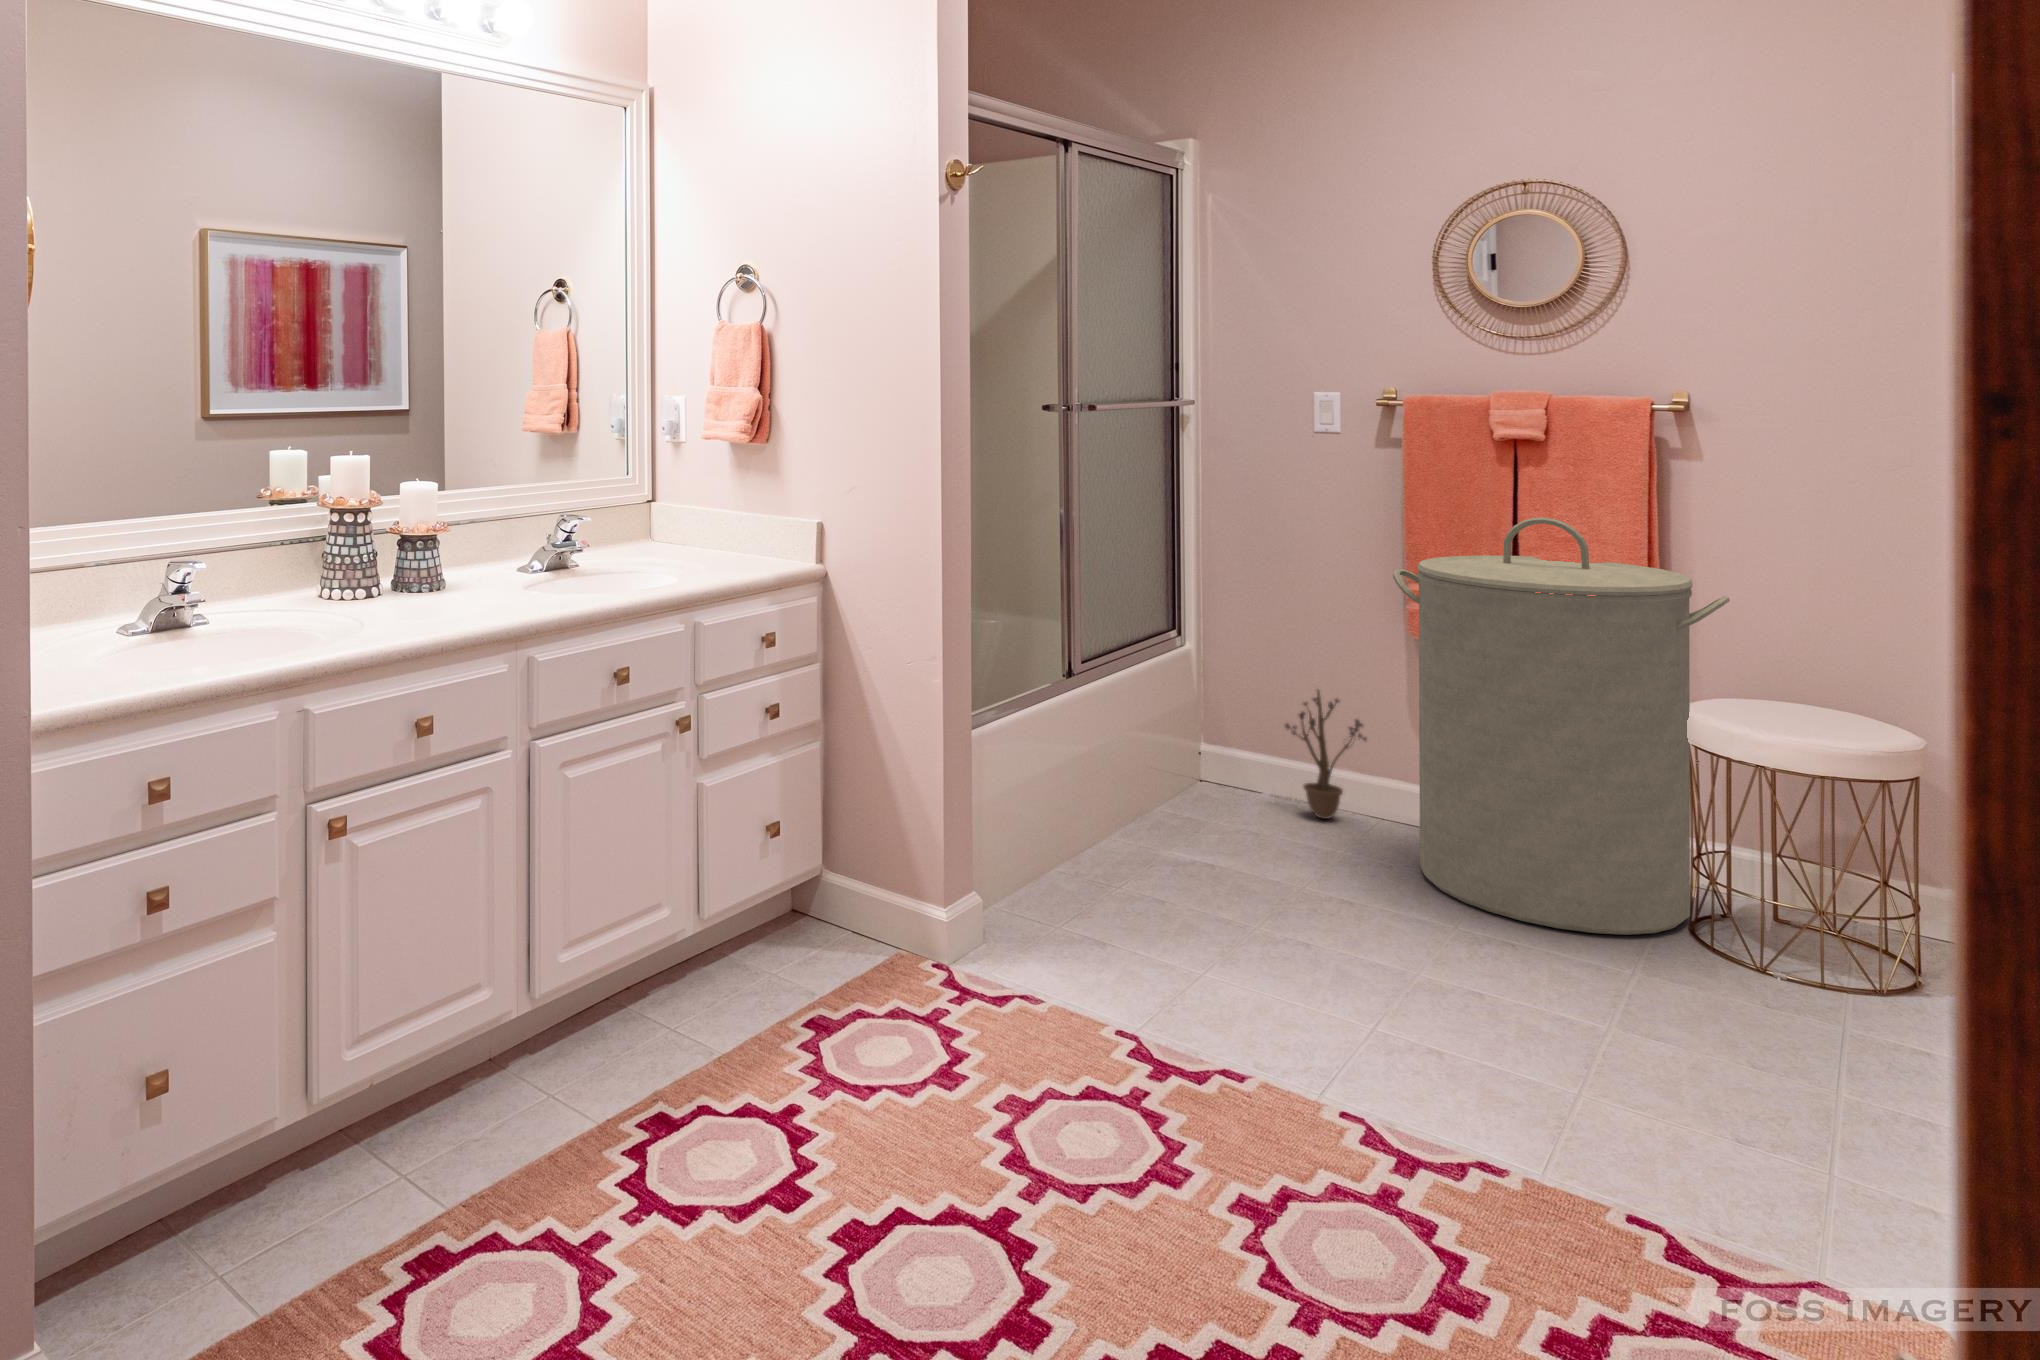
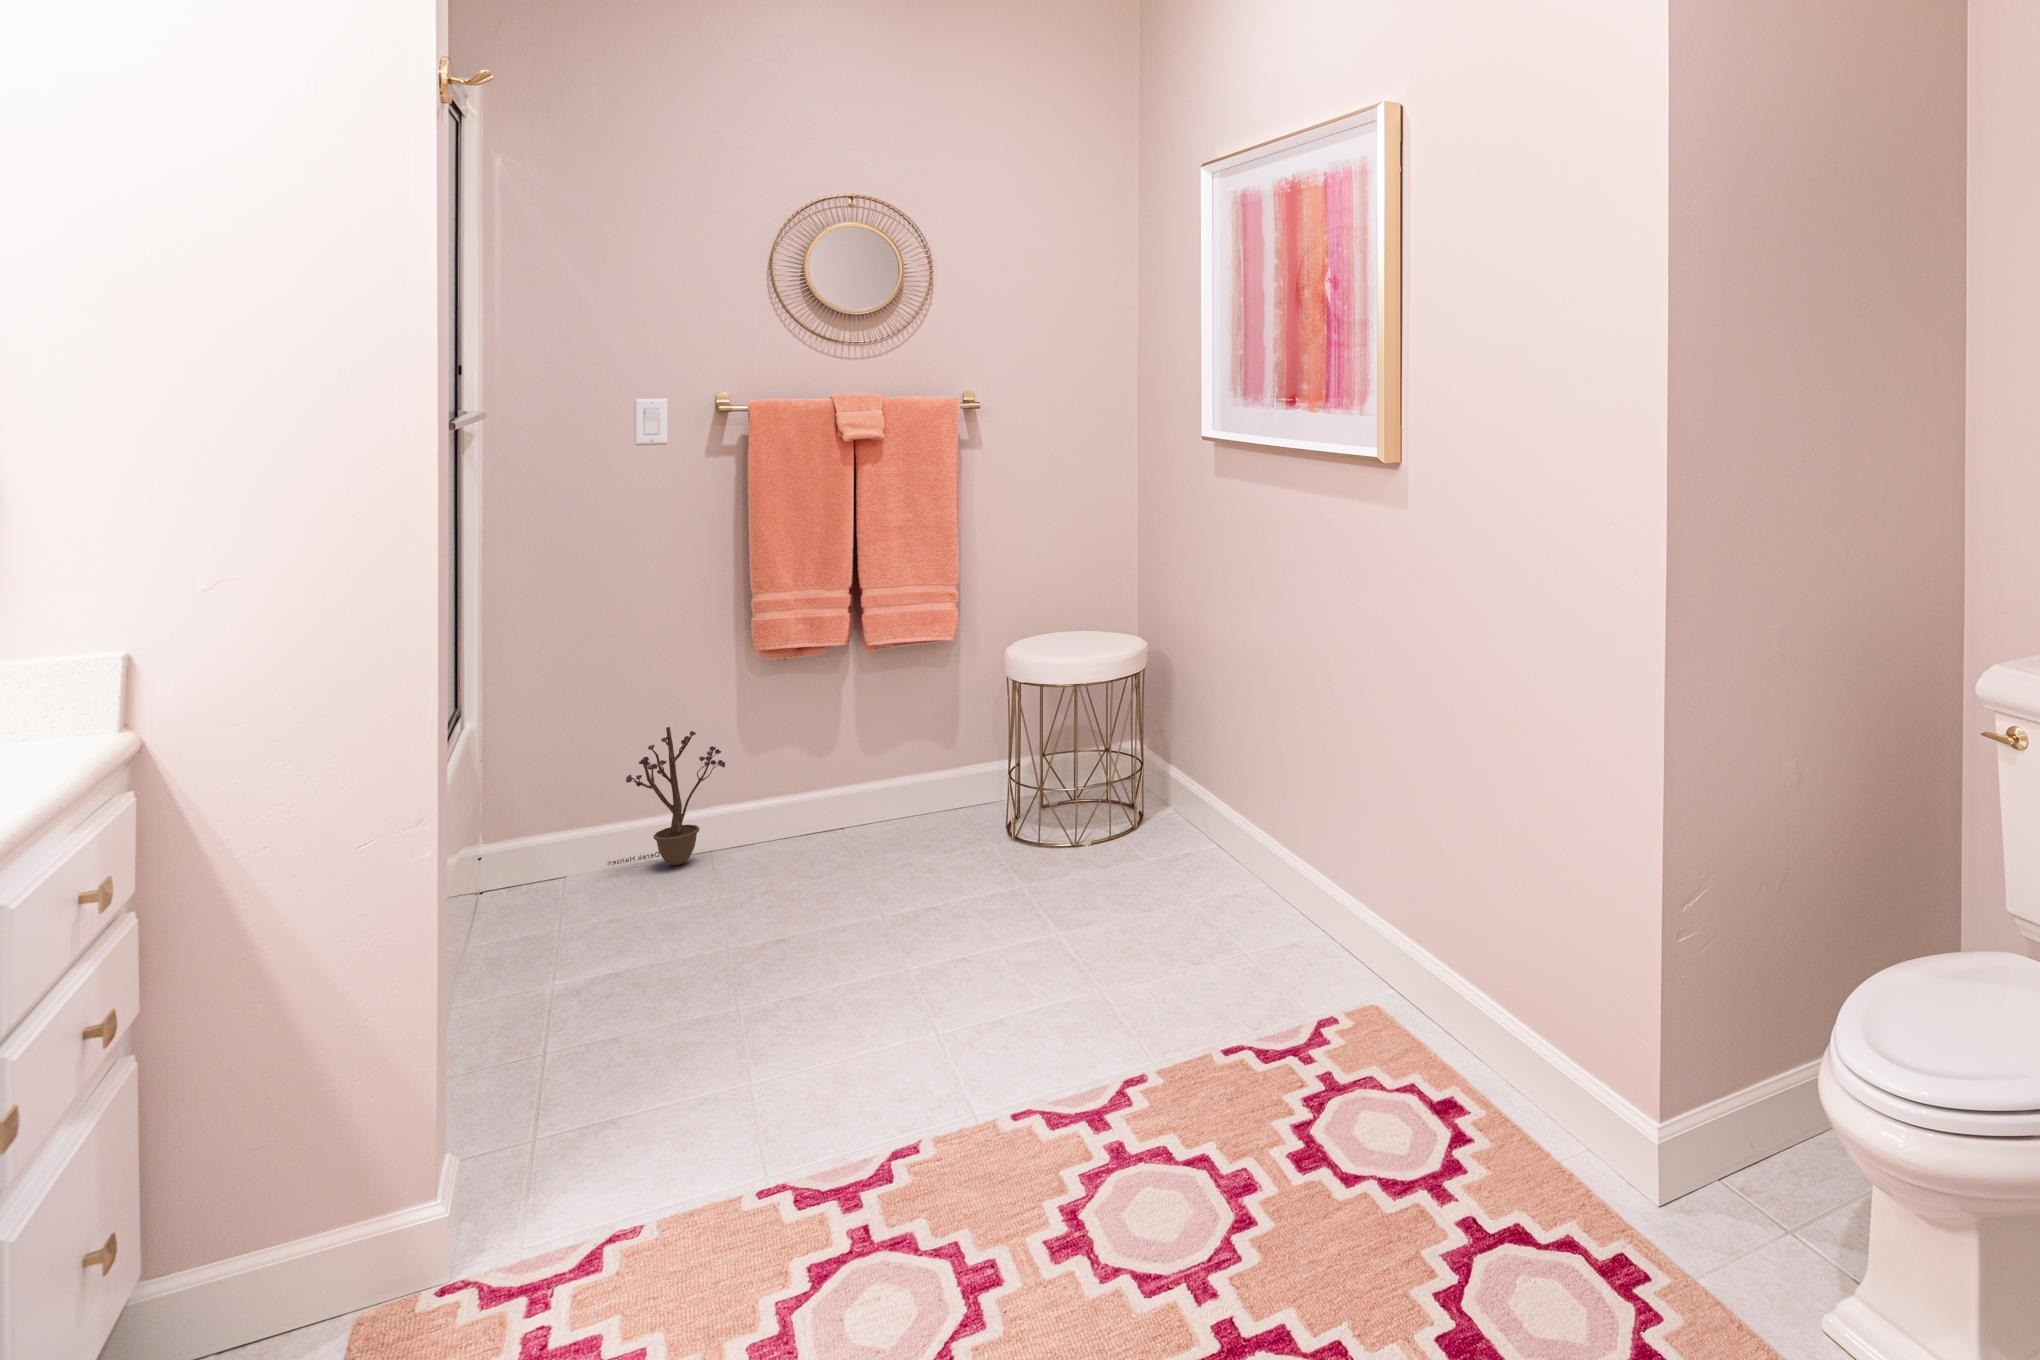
laundry hamper: present [1393,517,1730,935] -> none [772,513,1038,883]

